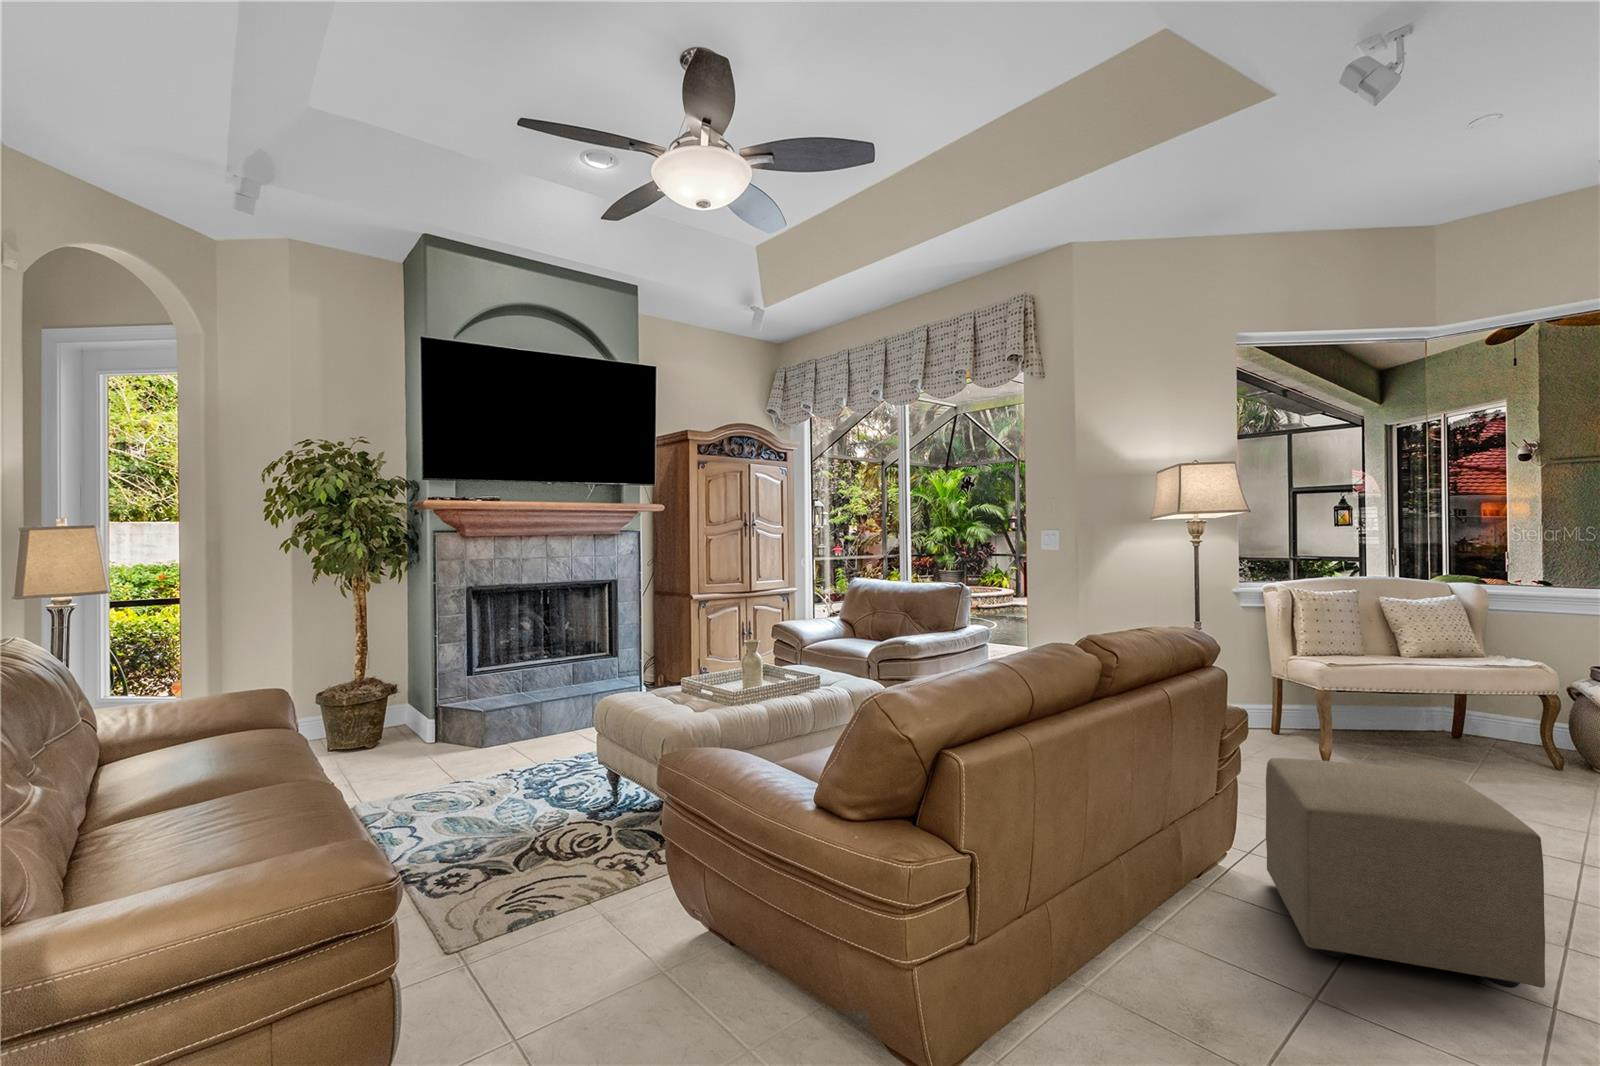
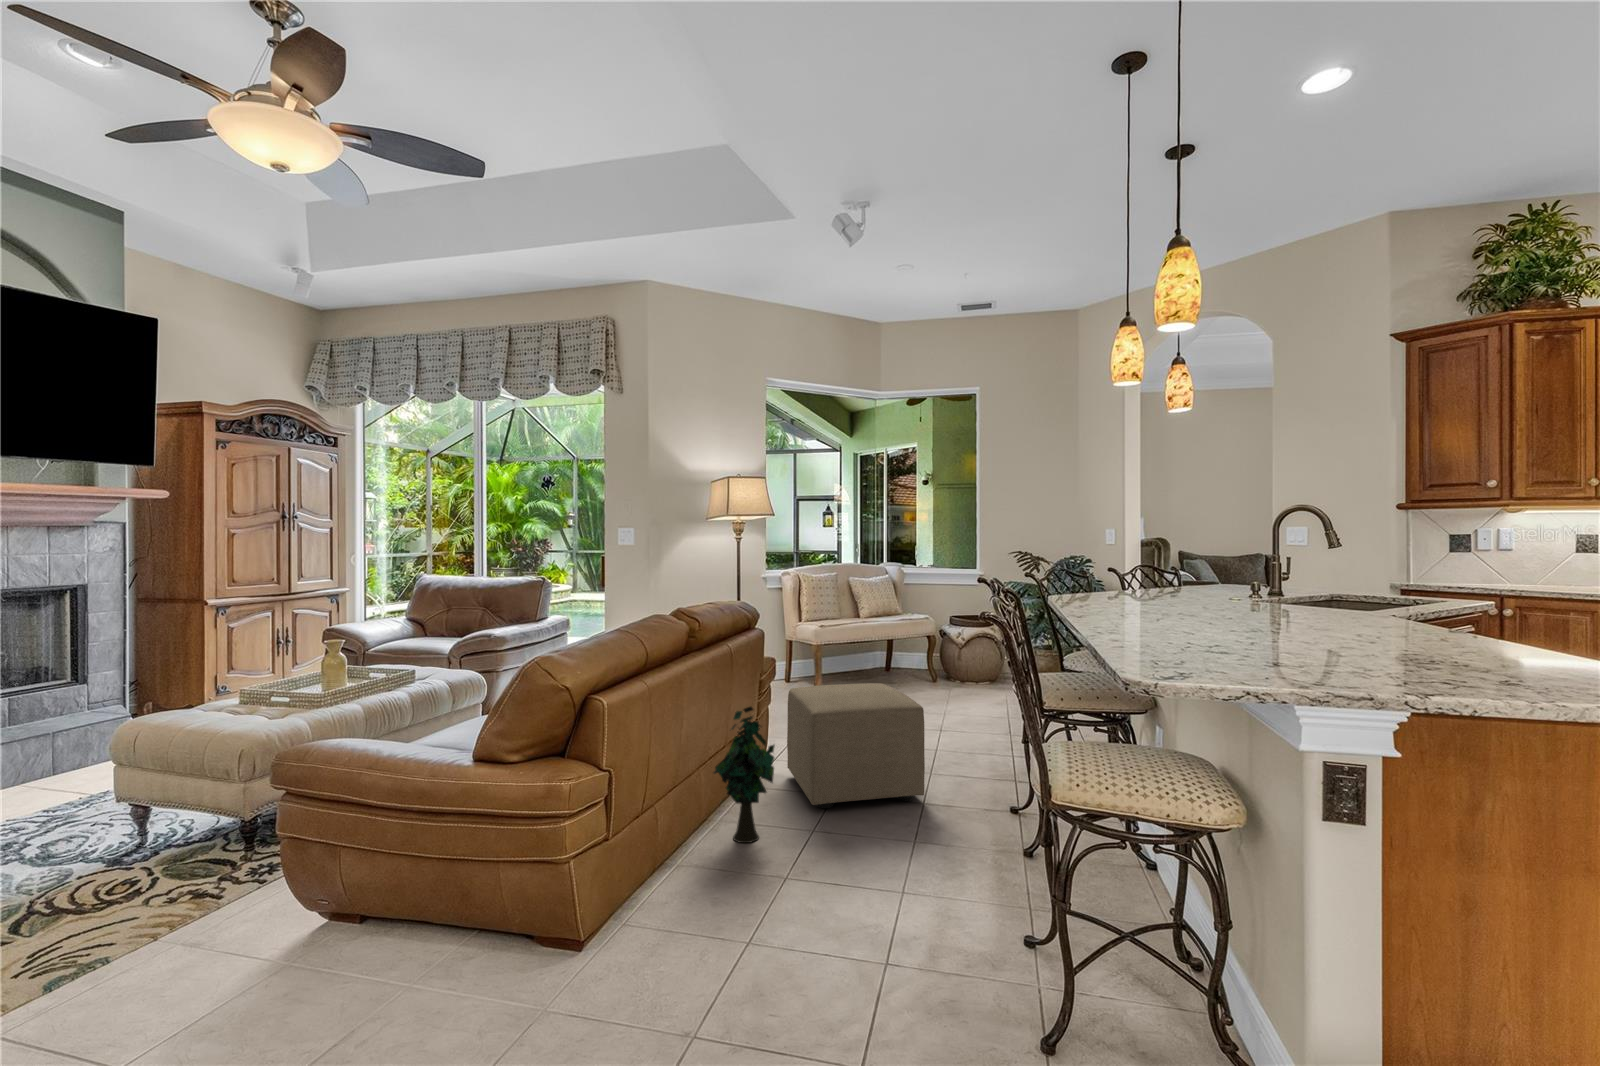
decorative plant: none [1137,783,1238,982] -> present [714,707,775,843]

